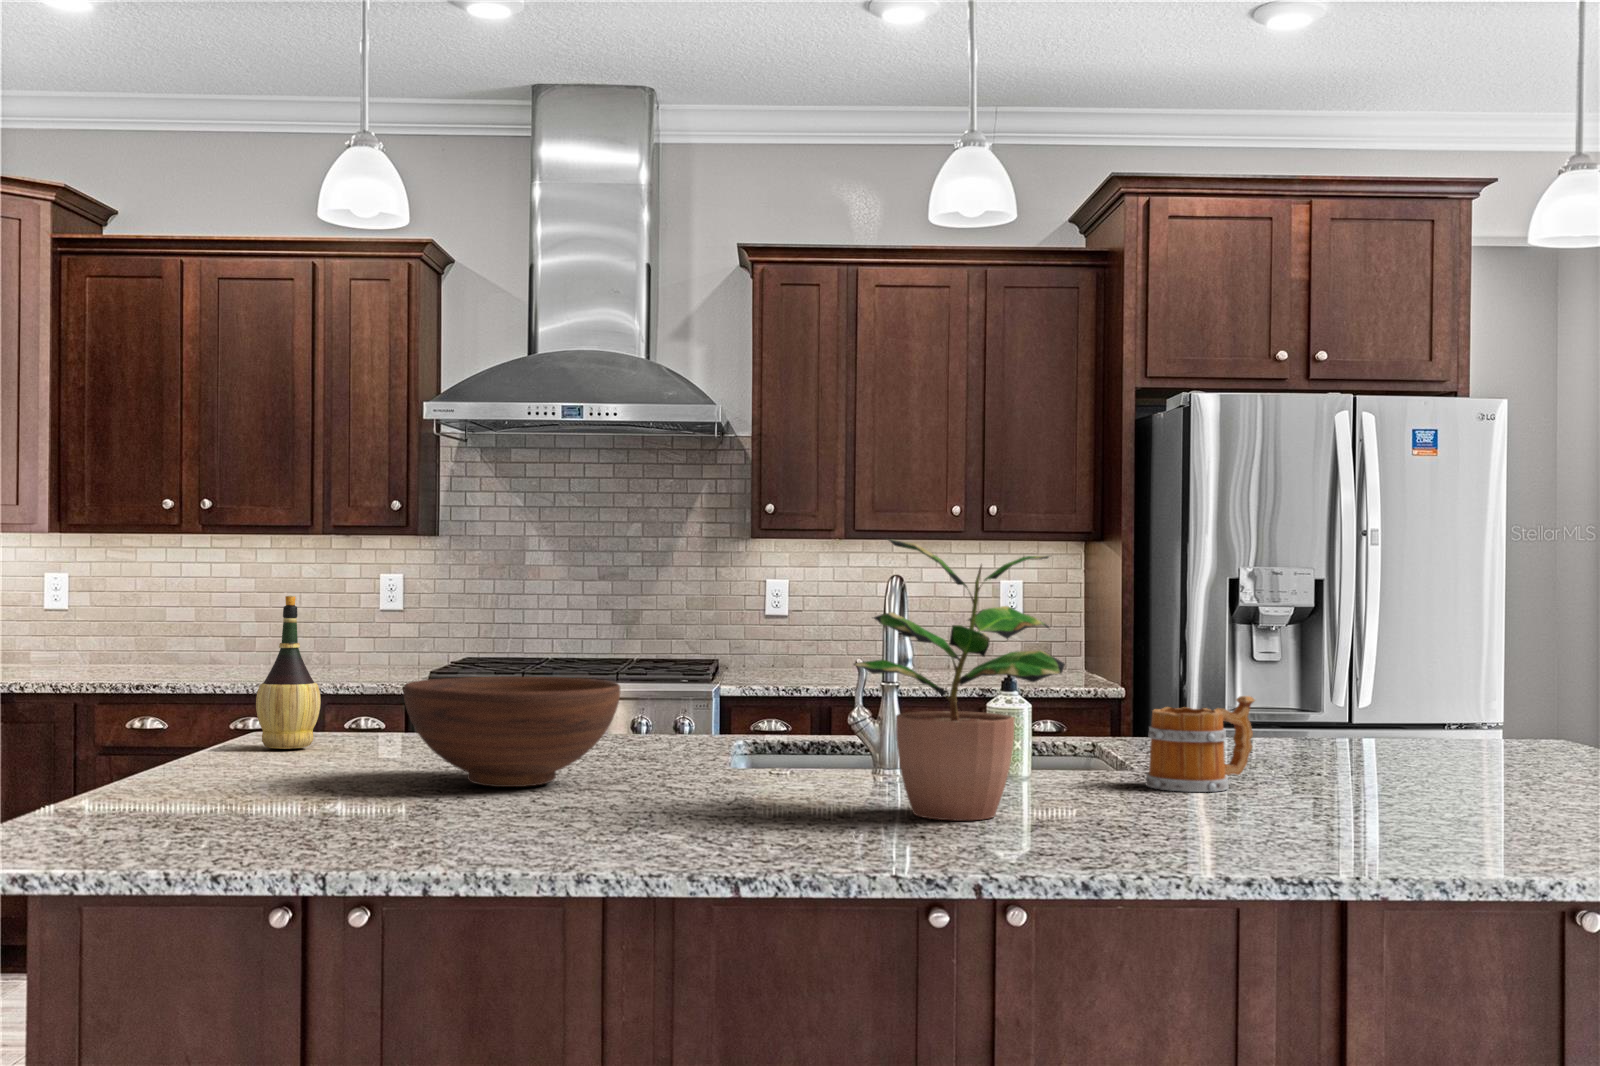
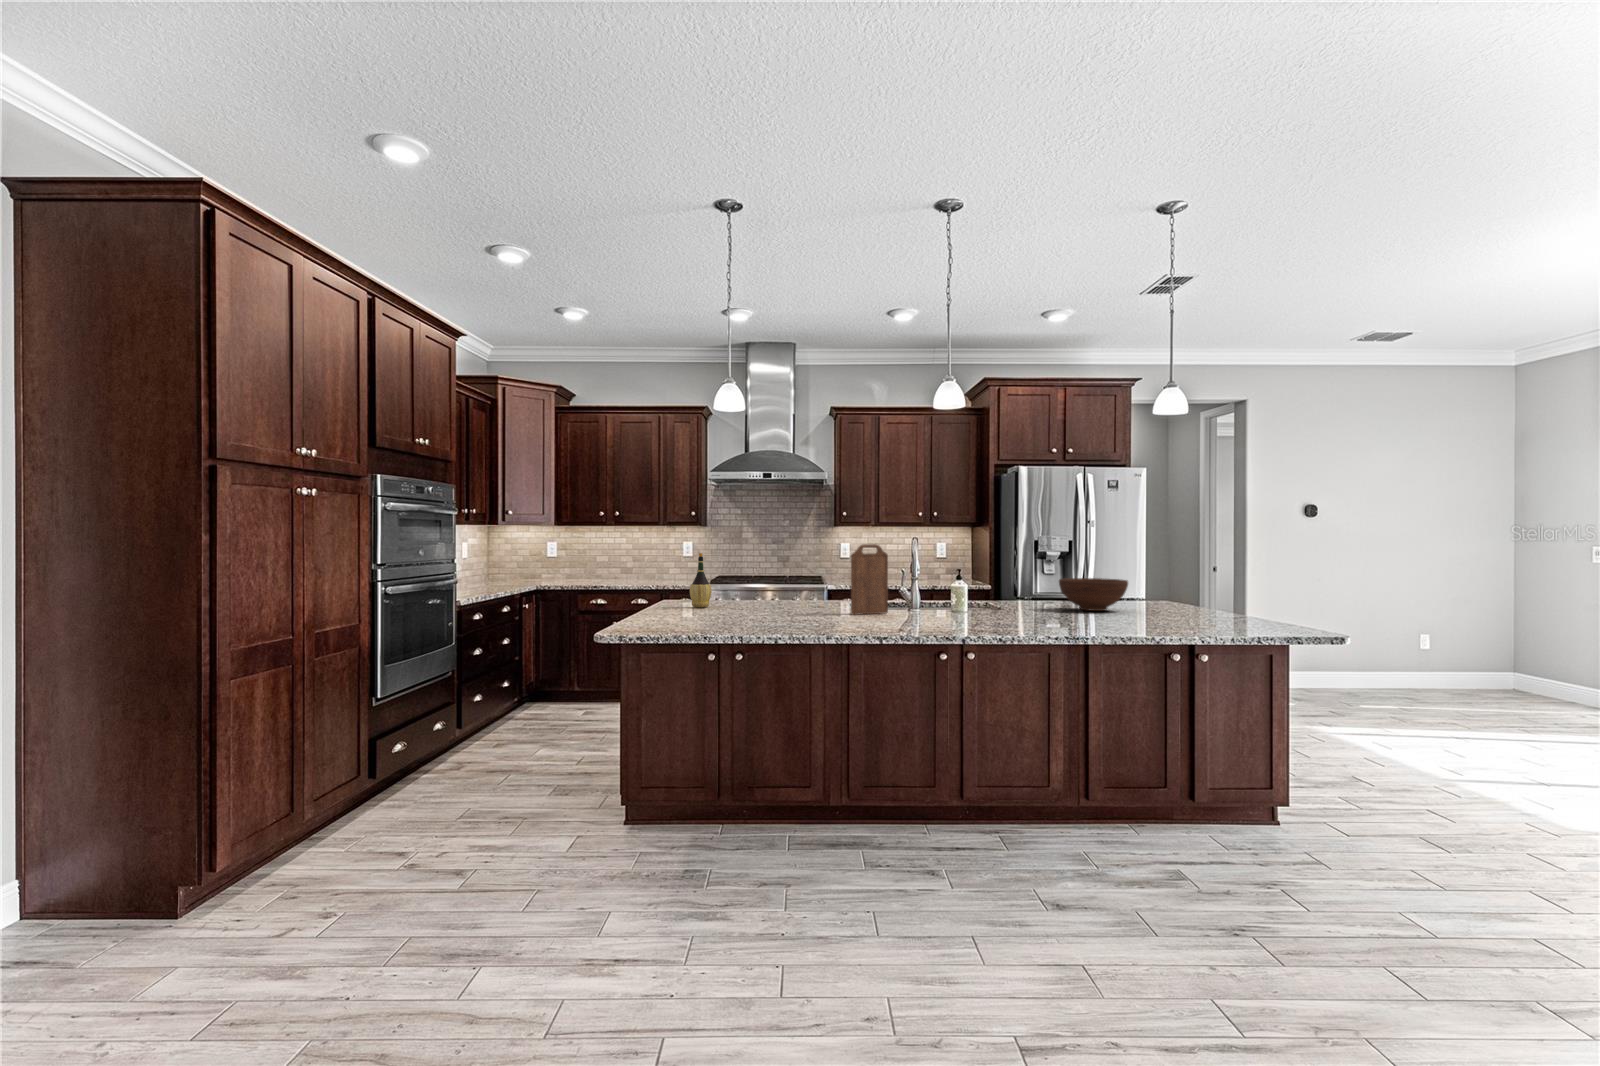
potted plant: present [854,539,1065,821] -> none [918,534,986,624]
cutting board: none [682,573,797,780] -> present [851,544,888,615]
fruit bowl: present [403,677,620,787] -> present [1059,578,1128,611]
mug: present [1146,696,1255,792] -> none [1008,584,1046,616]

